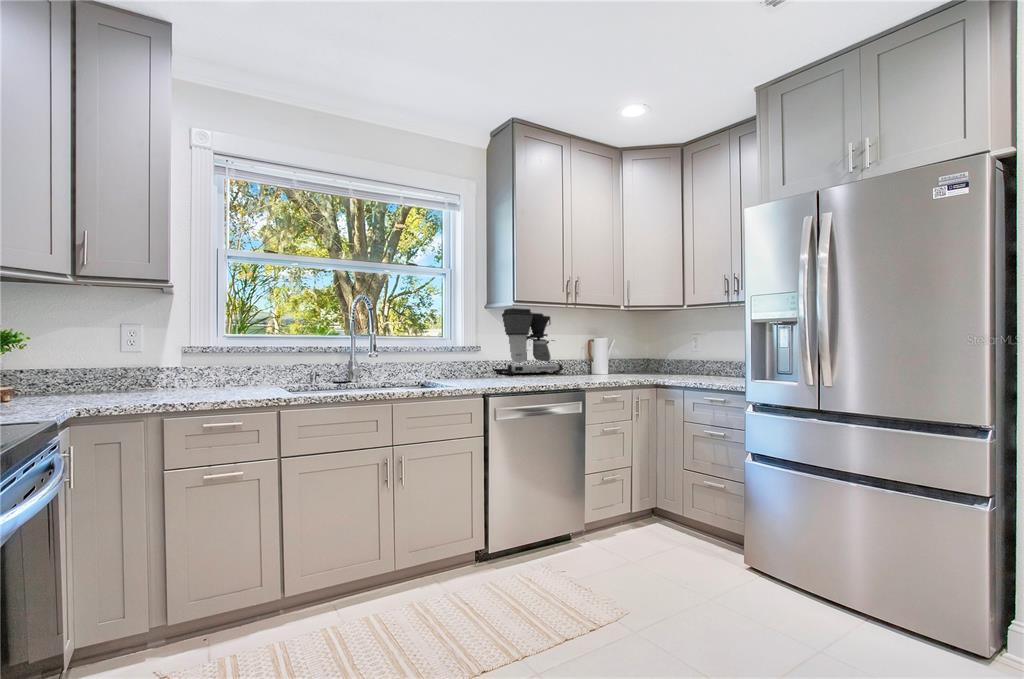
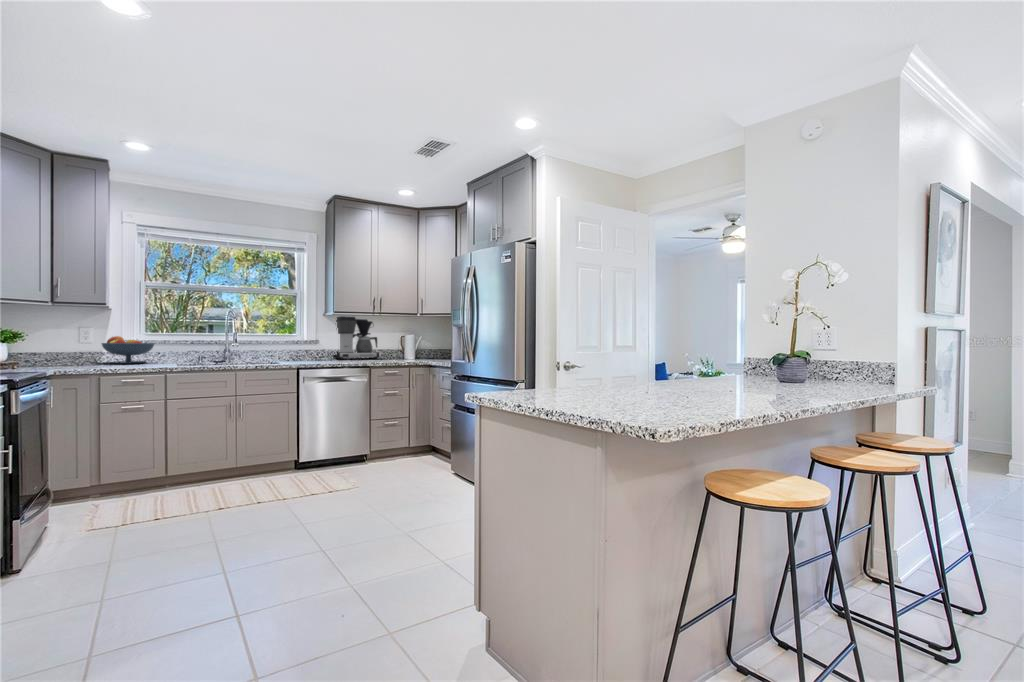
fruit bowl: none [160,340,248,388] -> present [102,336,154,363]

